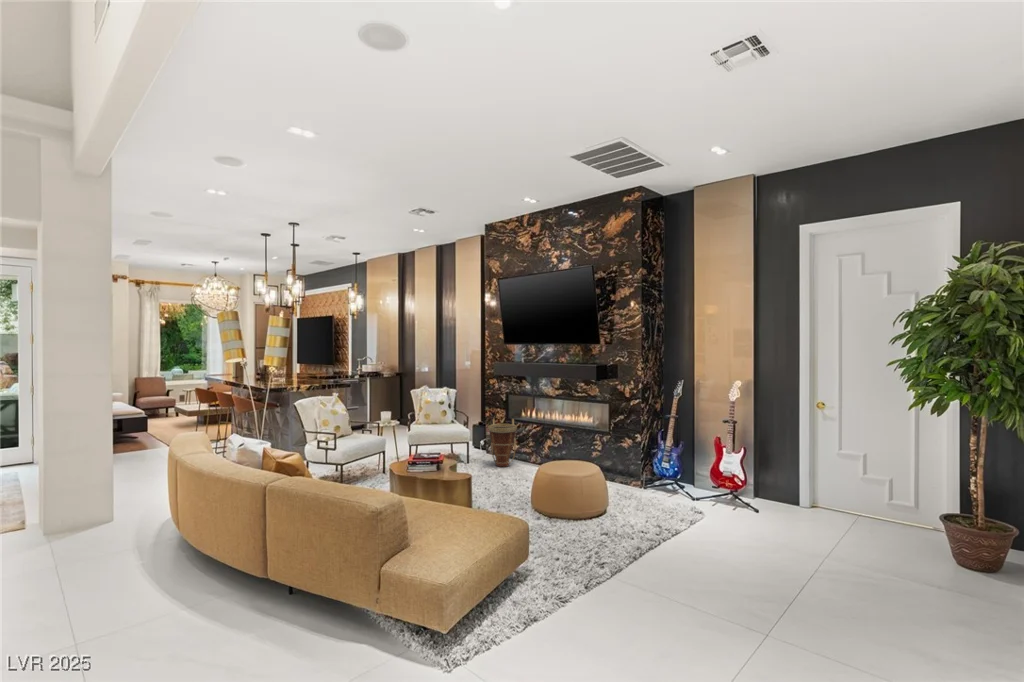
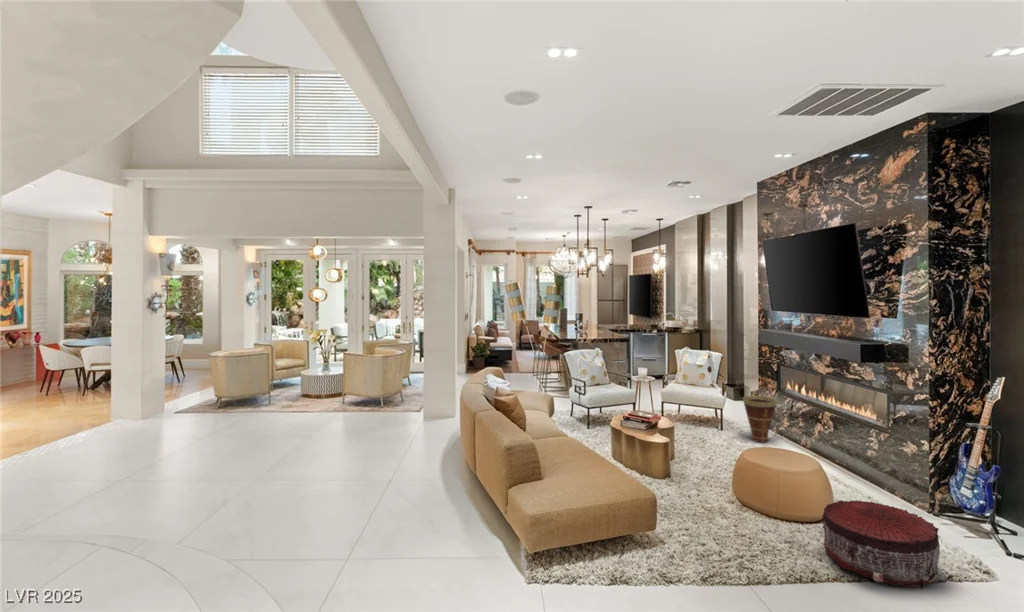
pouf: none [623,484,702,543] -> present [822,500,940,589]

